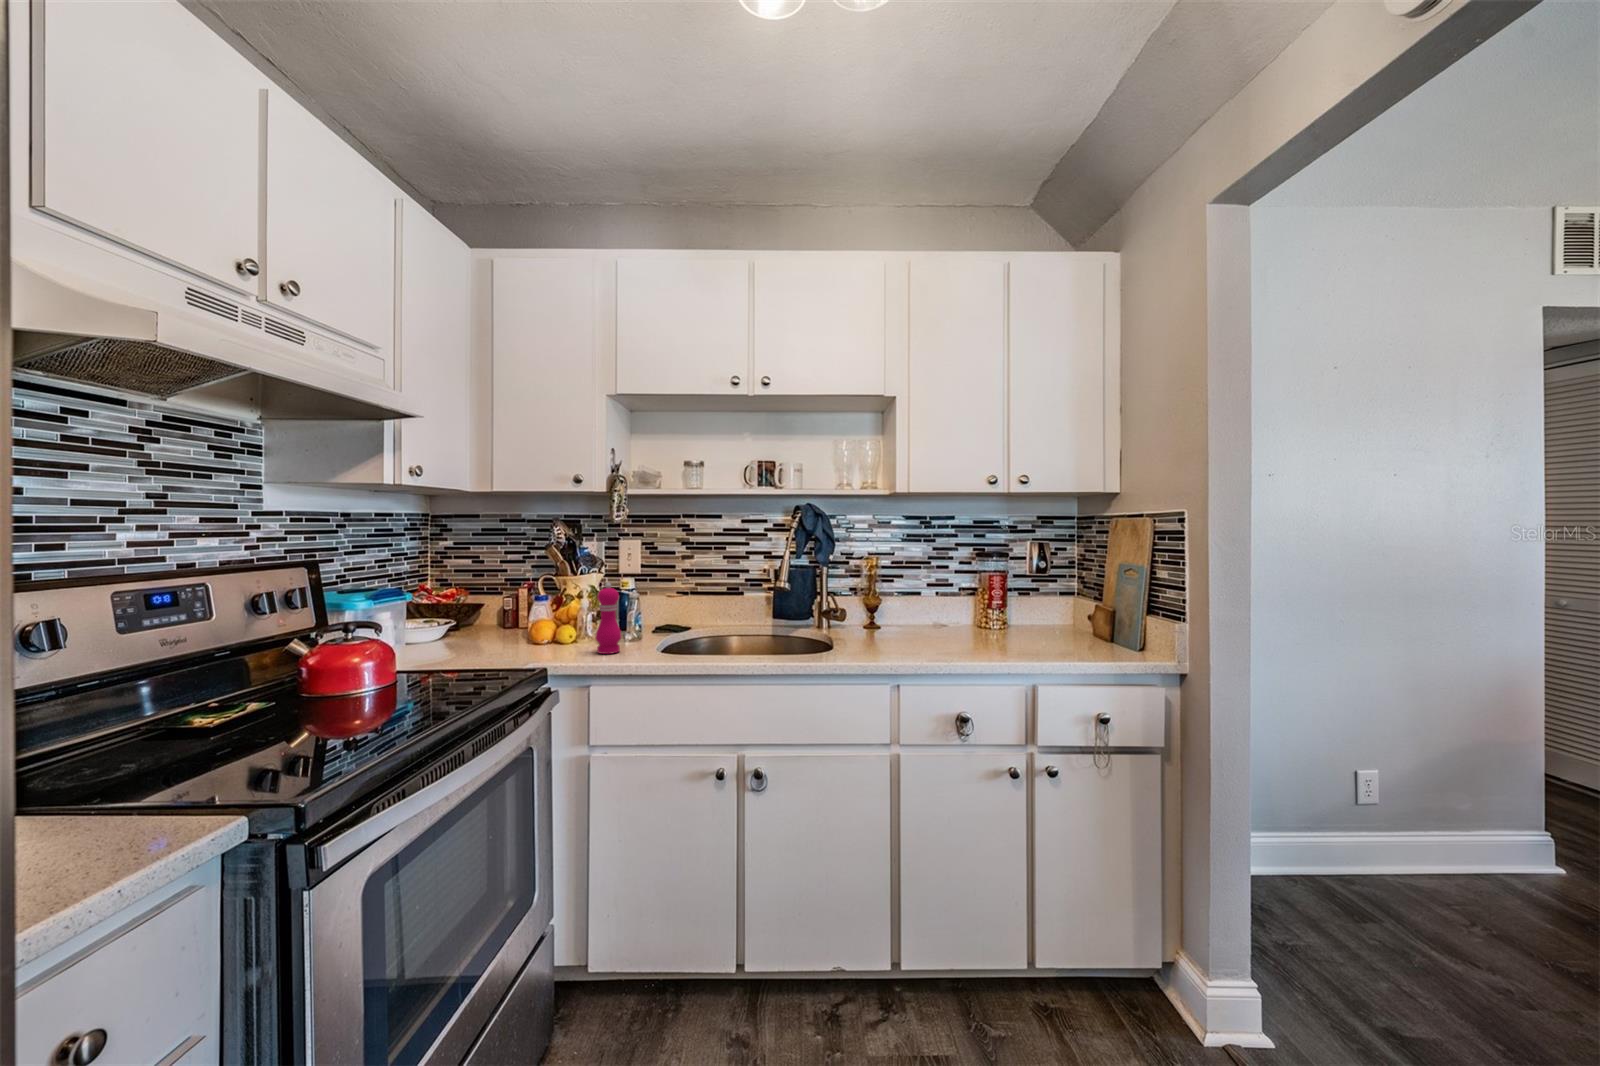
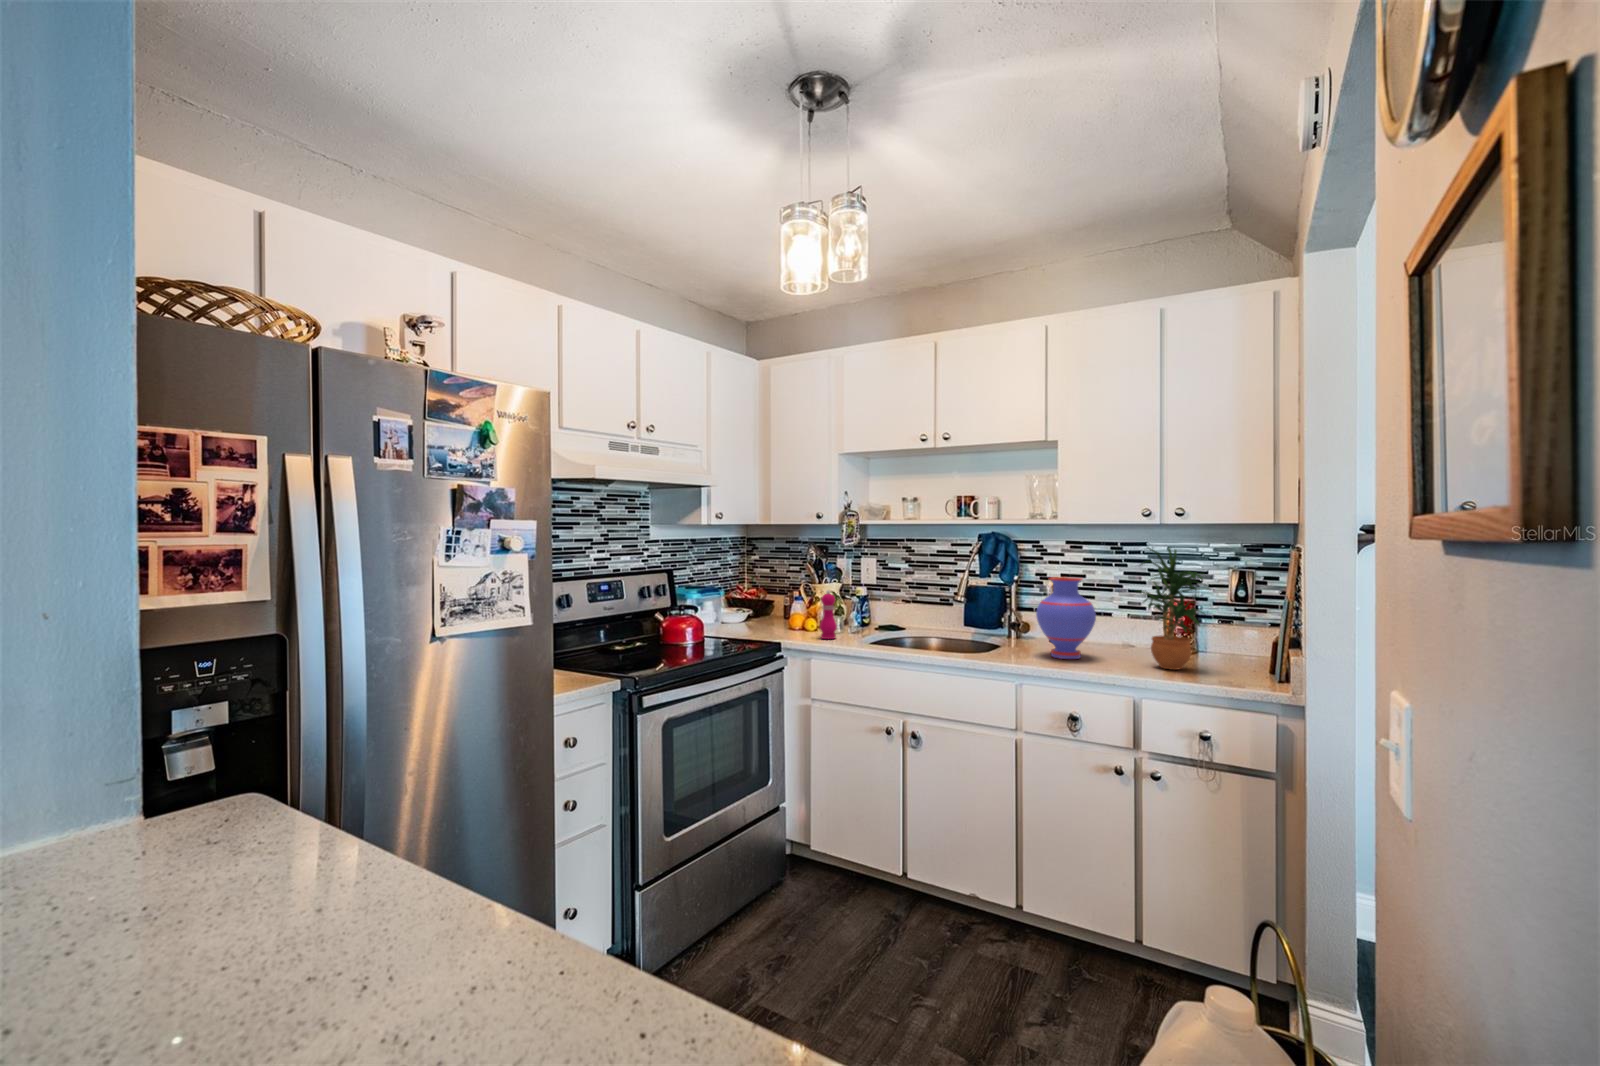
potted plant: none [990,516,1072,648] -> present [1141,548,1211,670]
vase: none [885,554,951,648] -> present [1036,577,1096,659]

